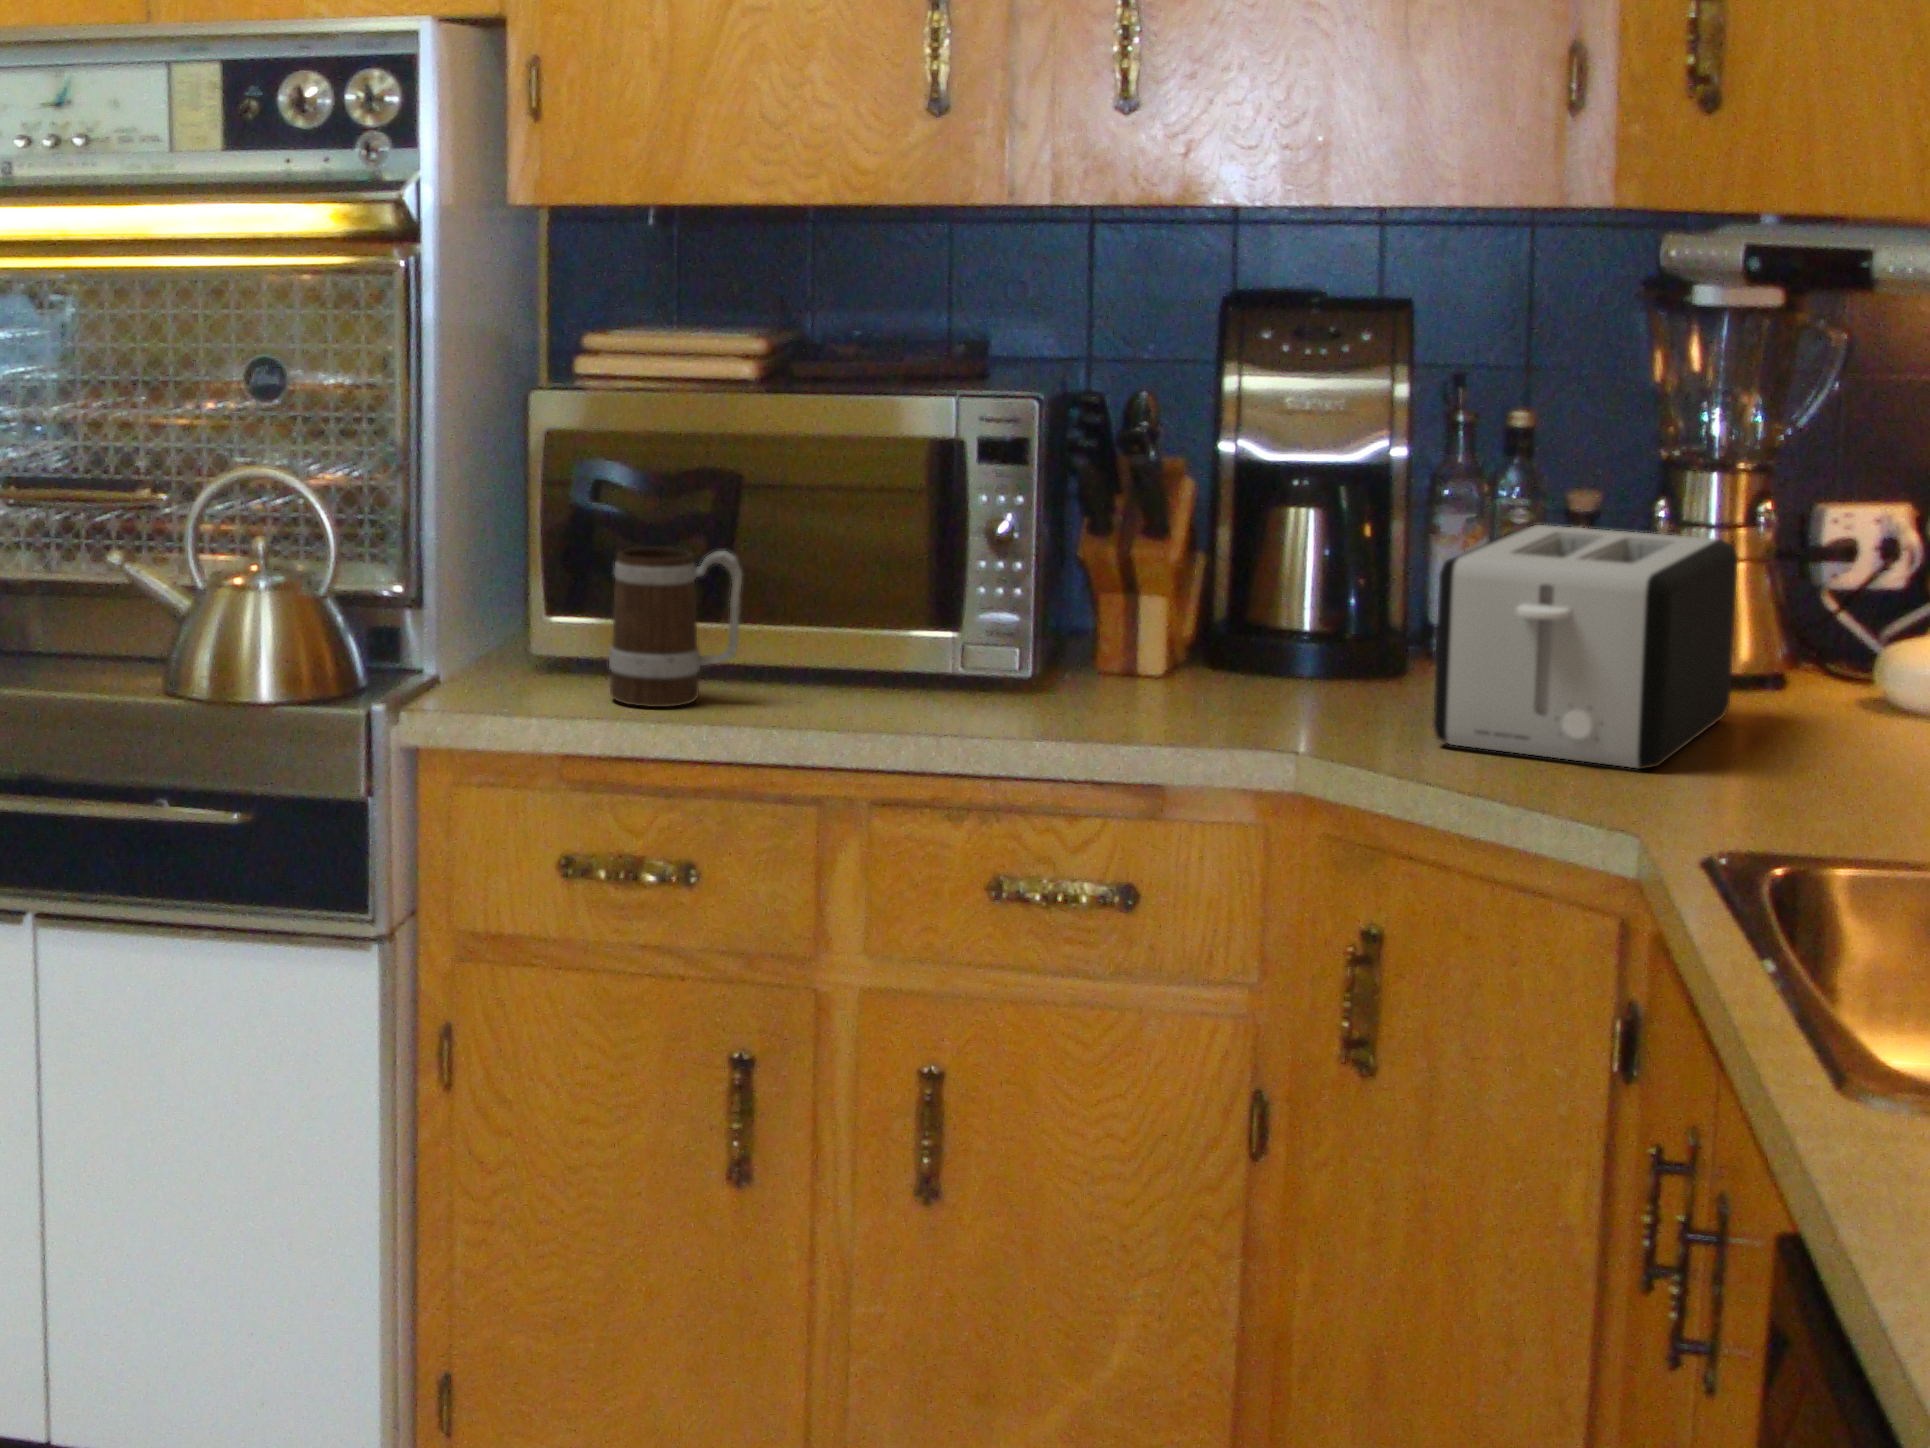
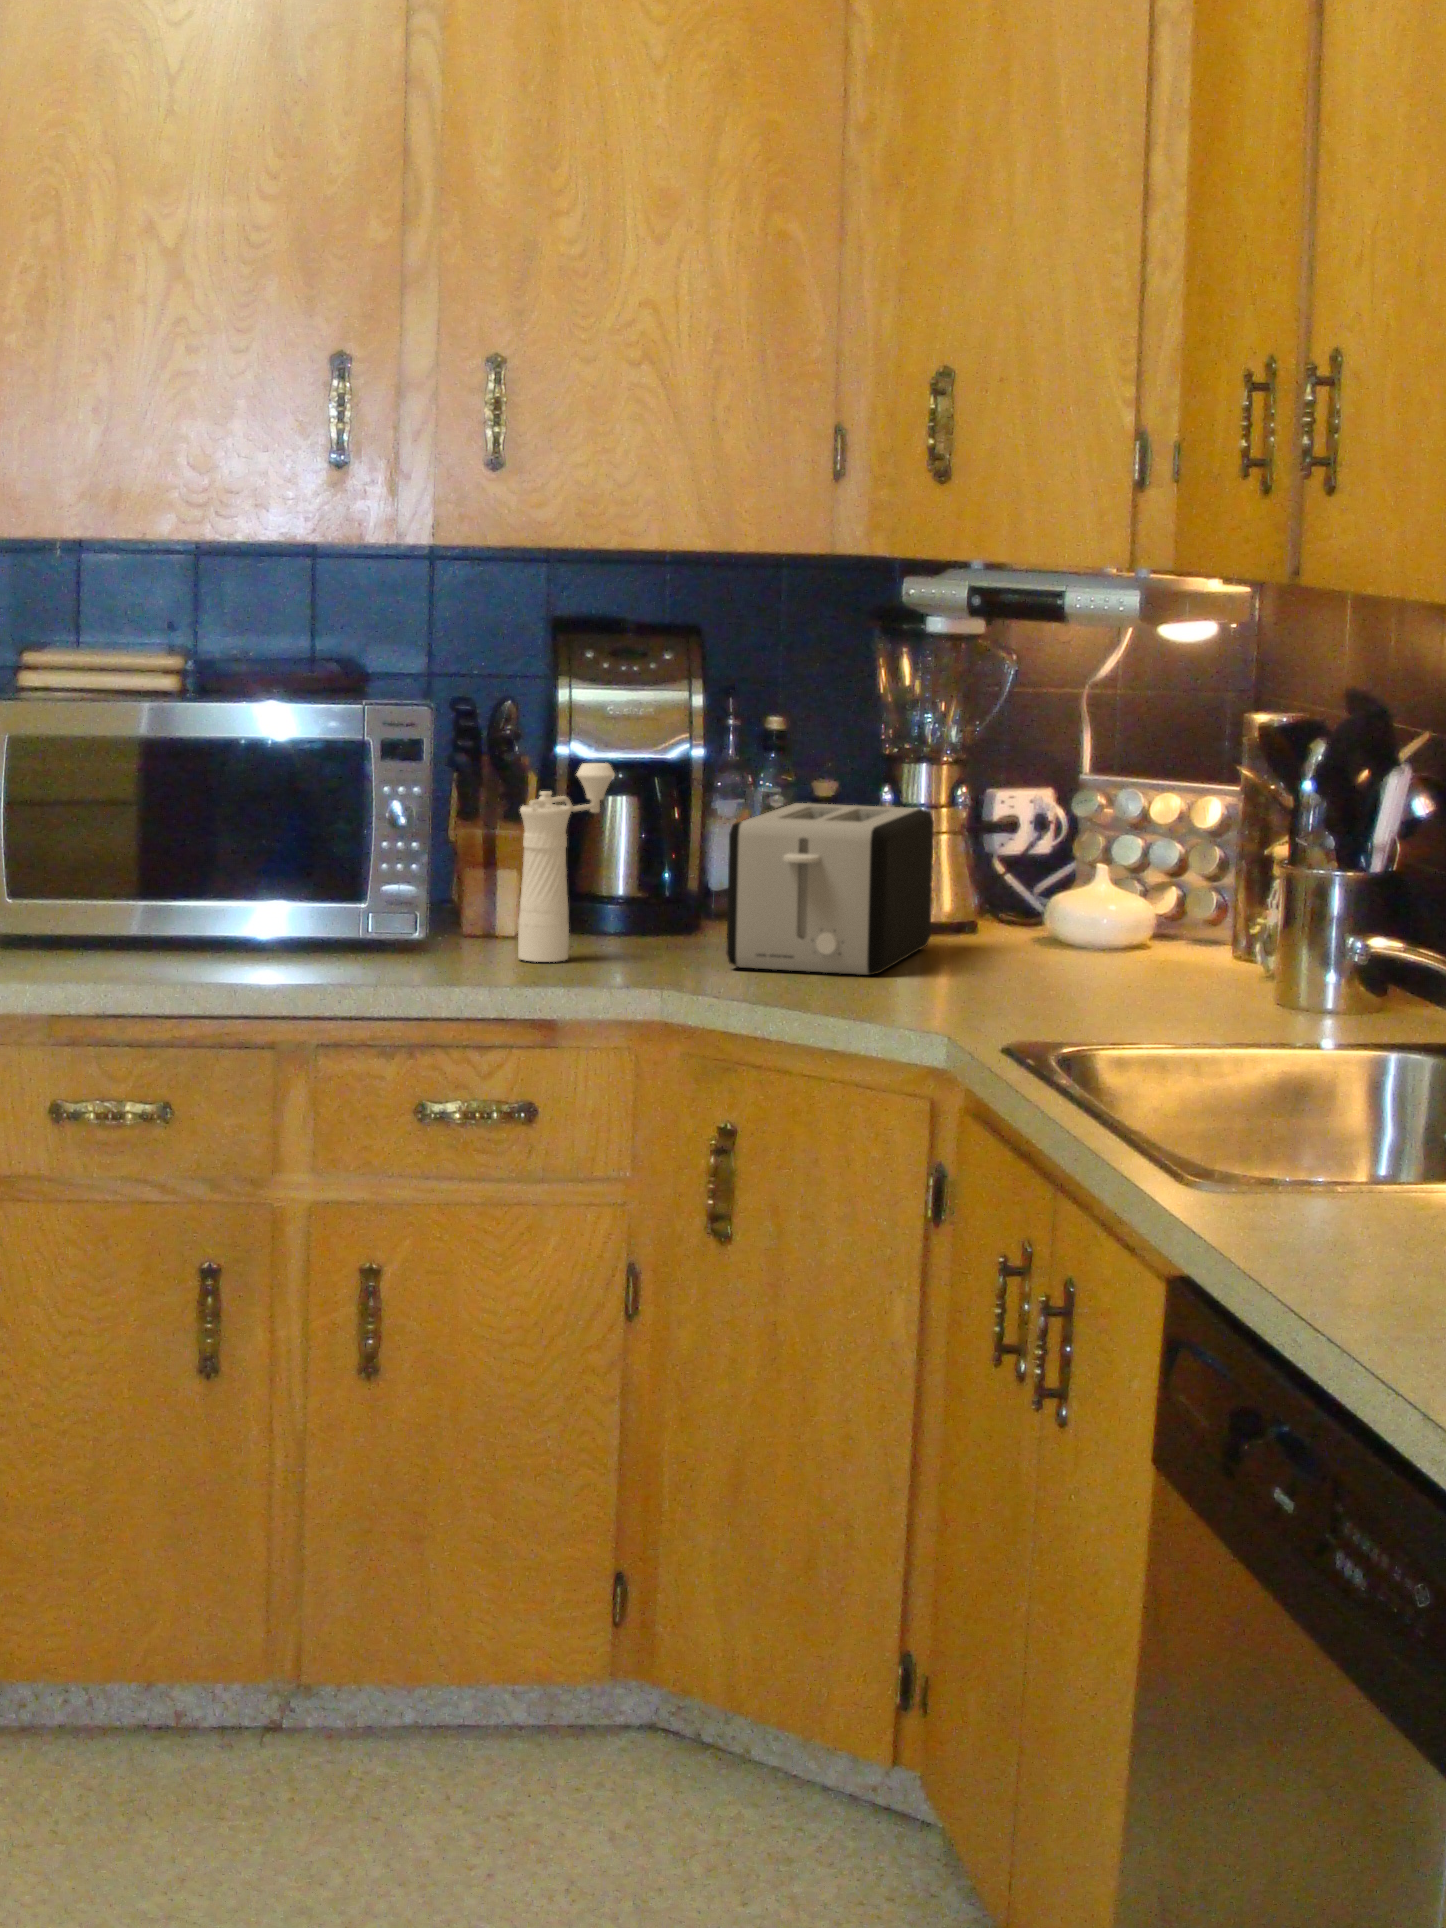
pepper mill: none [1151,471,1287,721] -> present [518,763,615,962]
mug: present [609,548,742,707] -> none [80,834,193,969]

